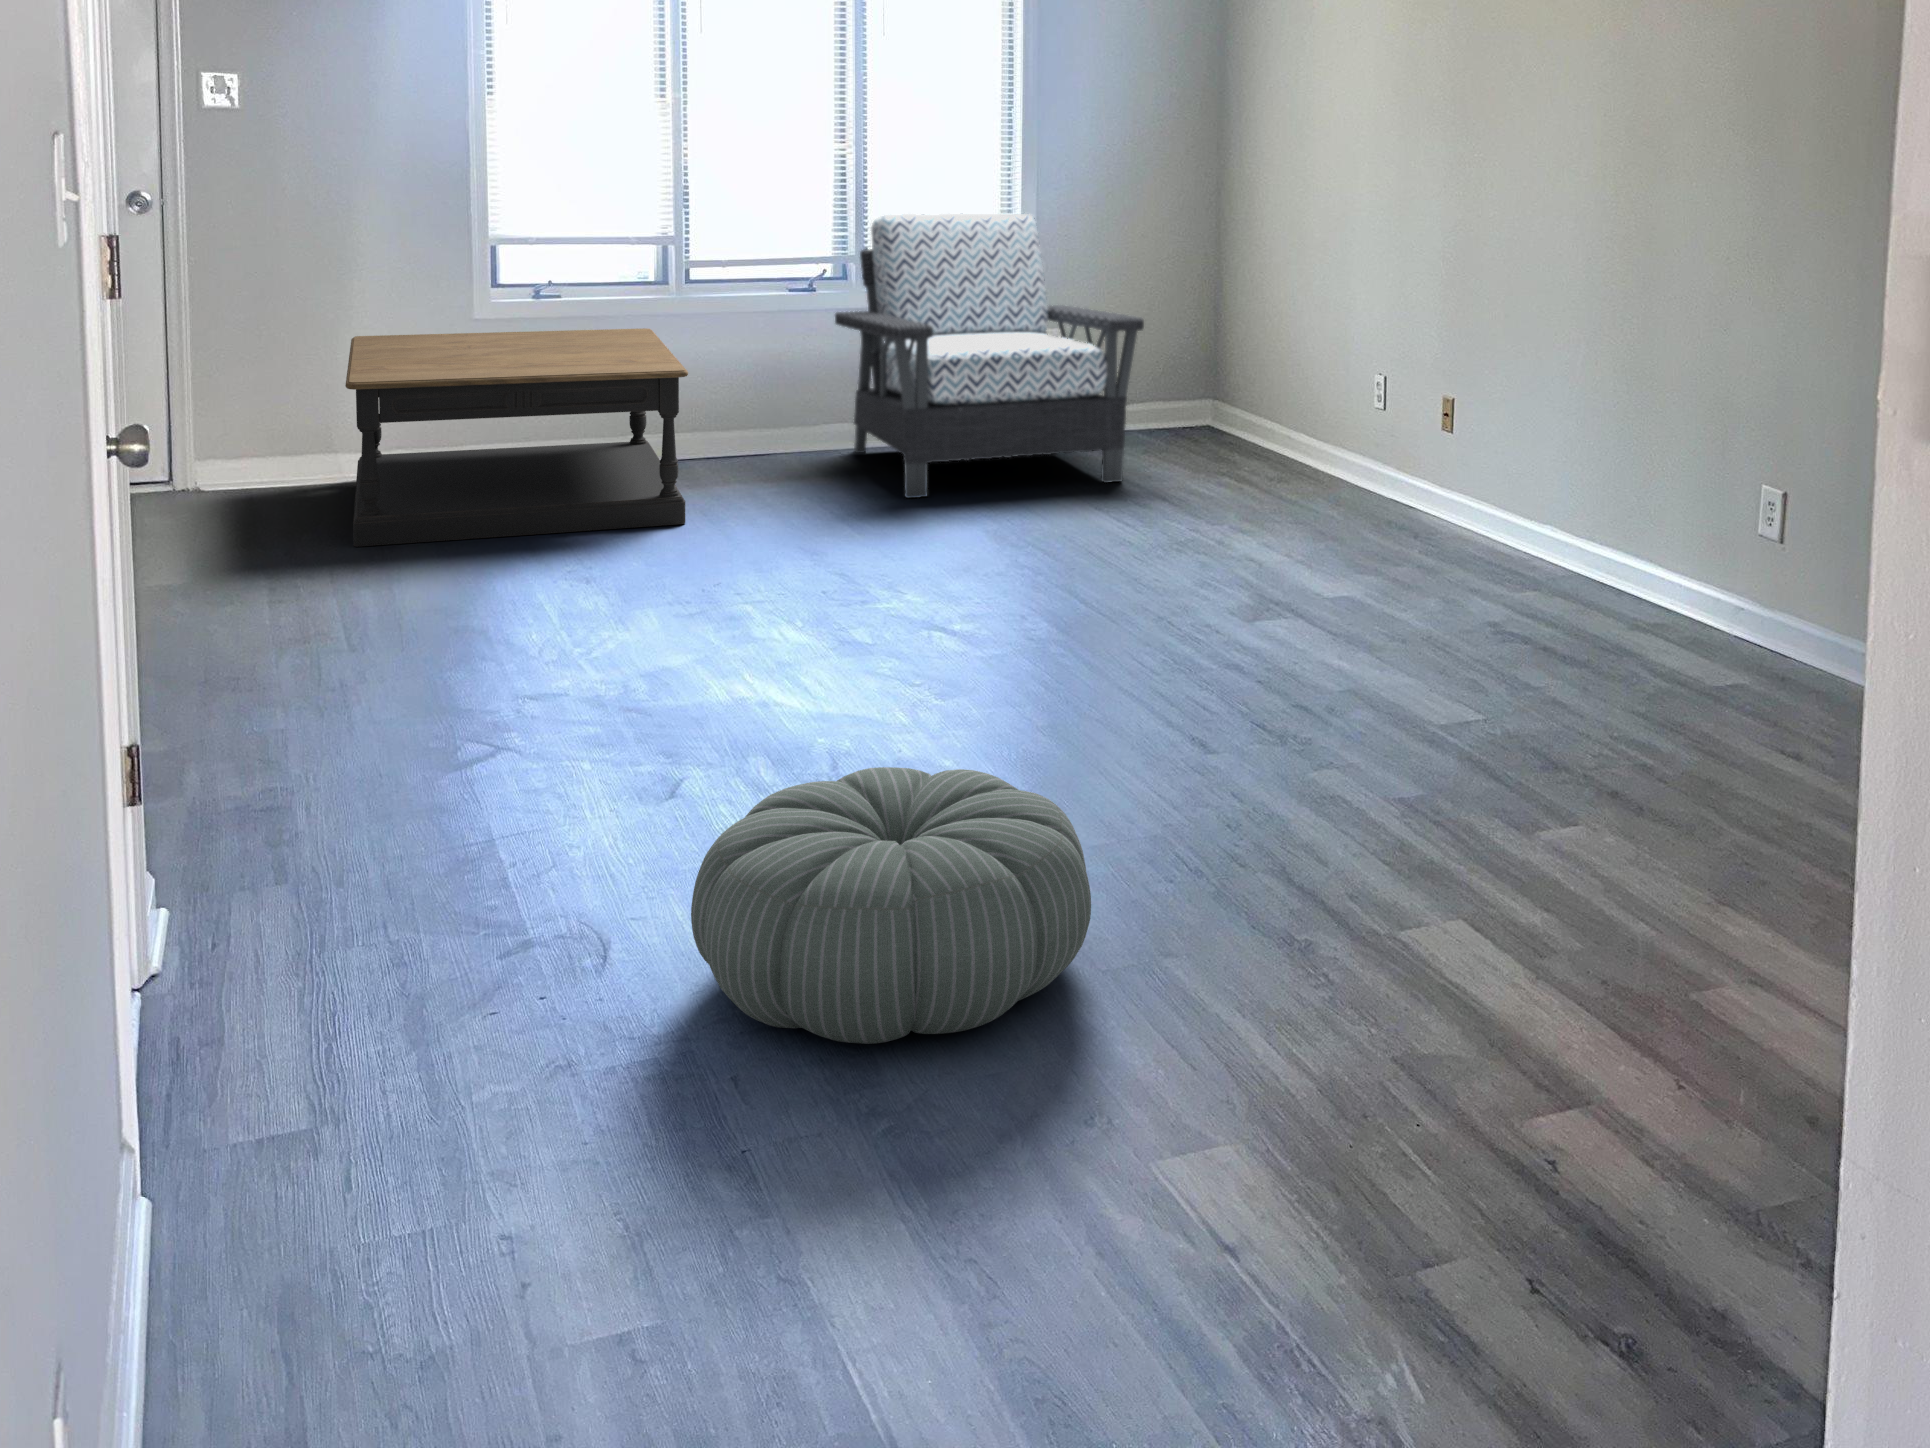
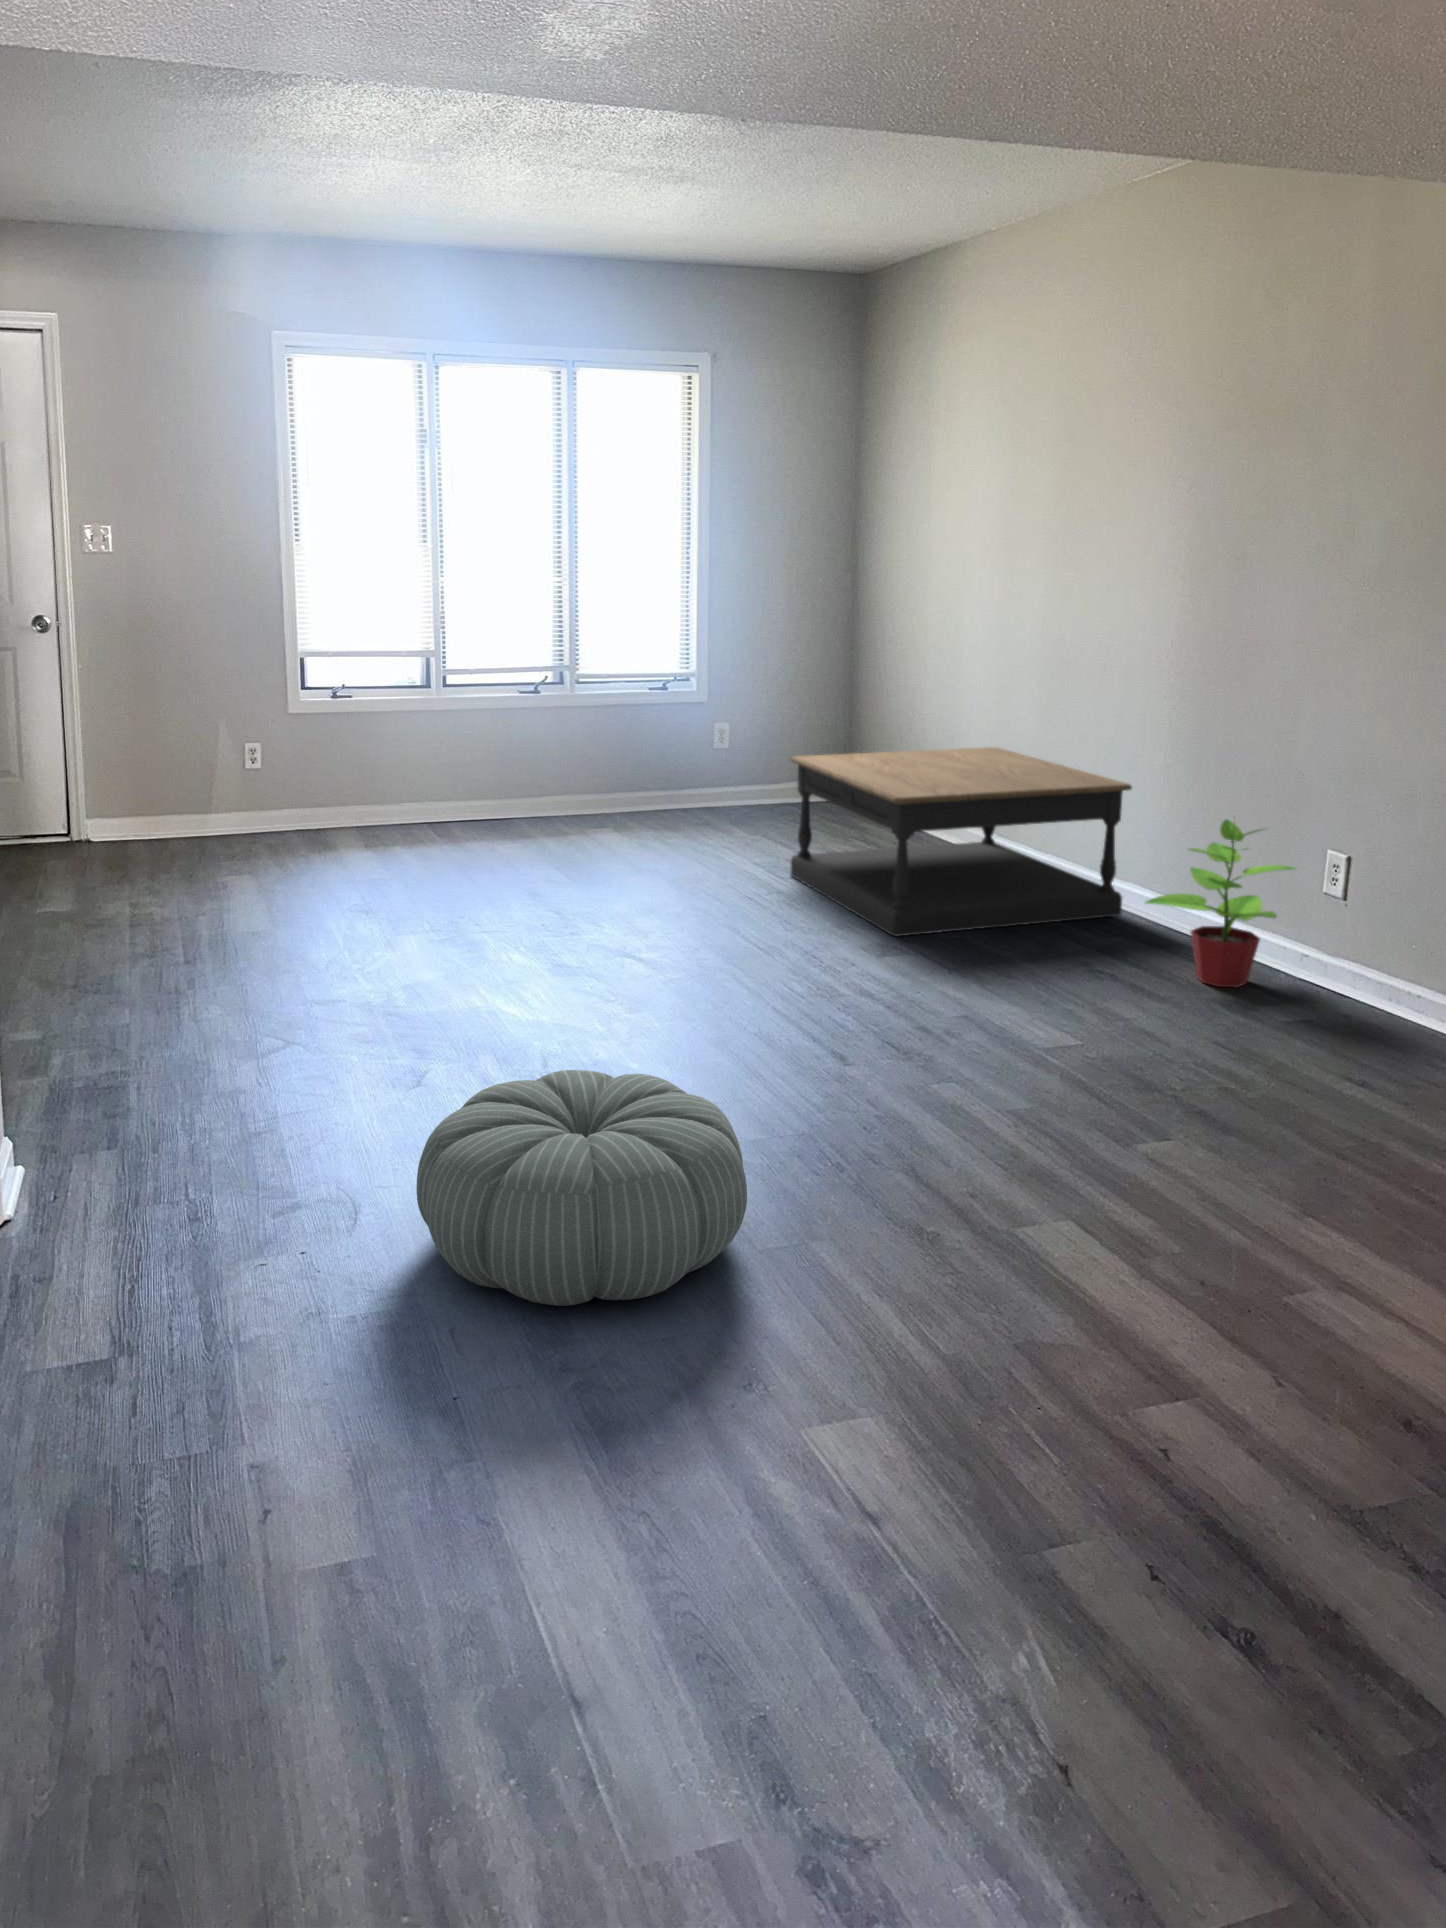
armchair: present [835,214,1144,498] -> none [552,630,792,853]
coffee table: present [345,328,688,546] -> present [790,747,1132,936]
potted plant: none [1560,450,1730,652] -> present [1146,819,1294,987]

